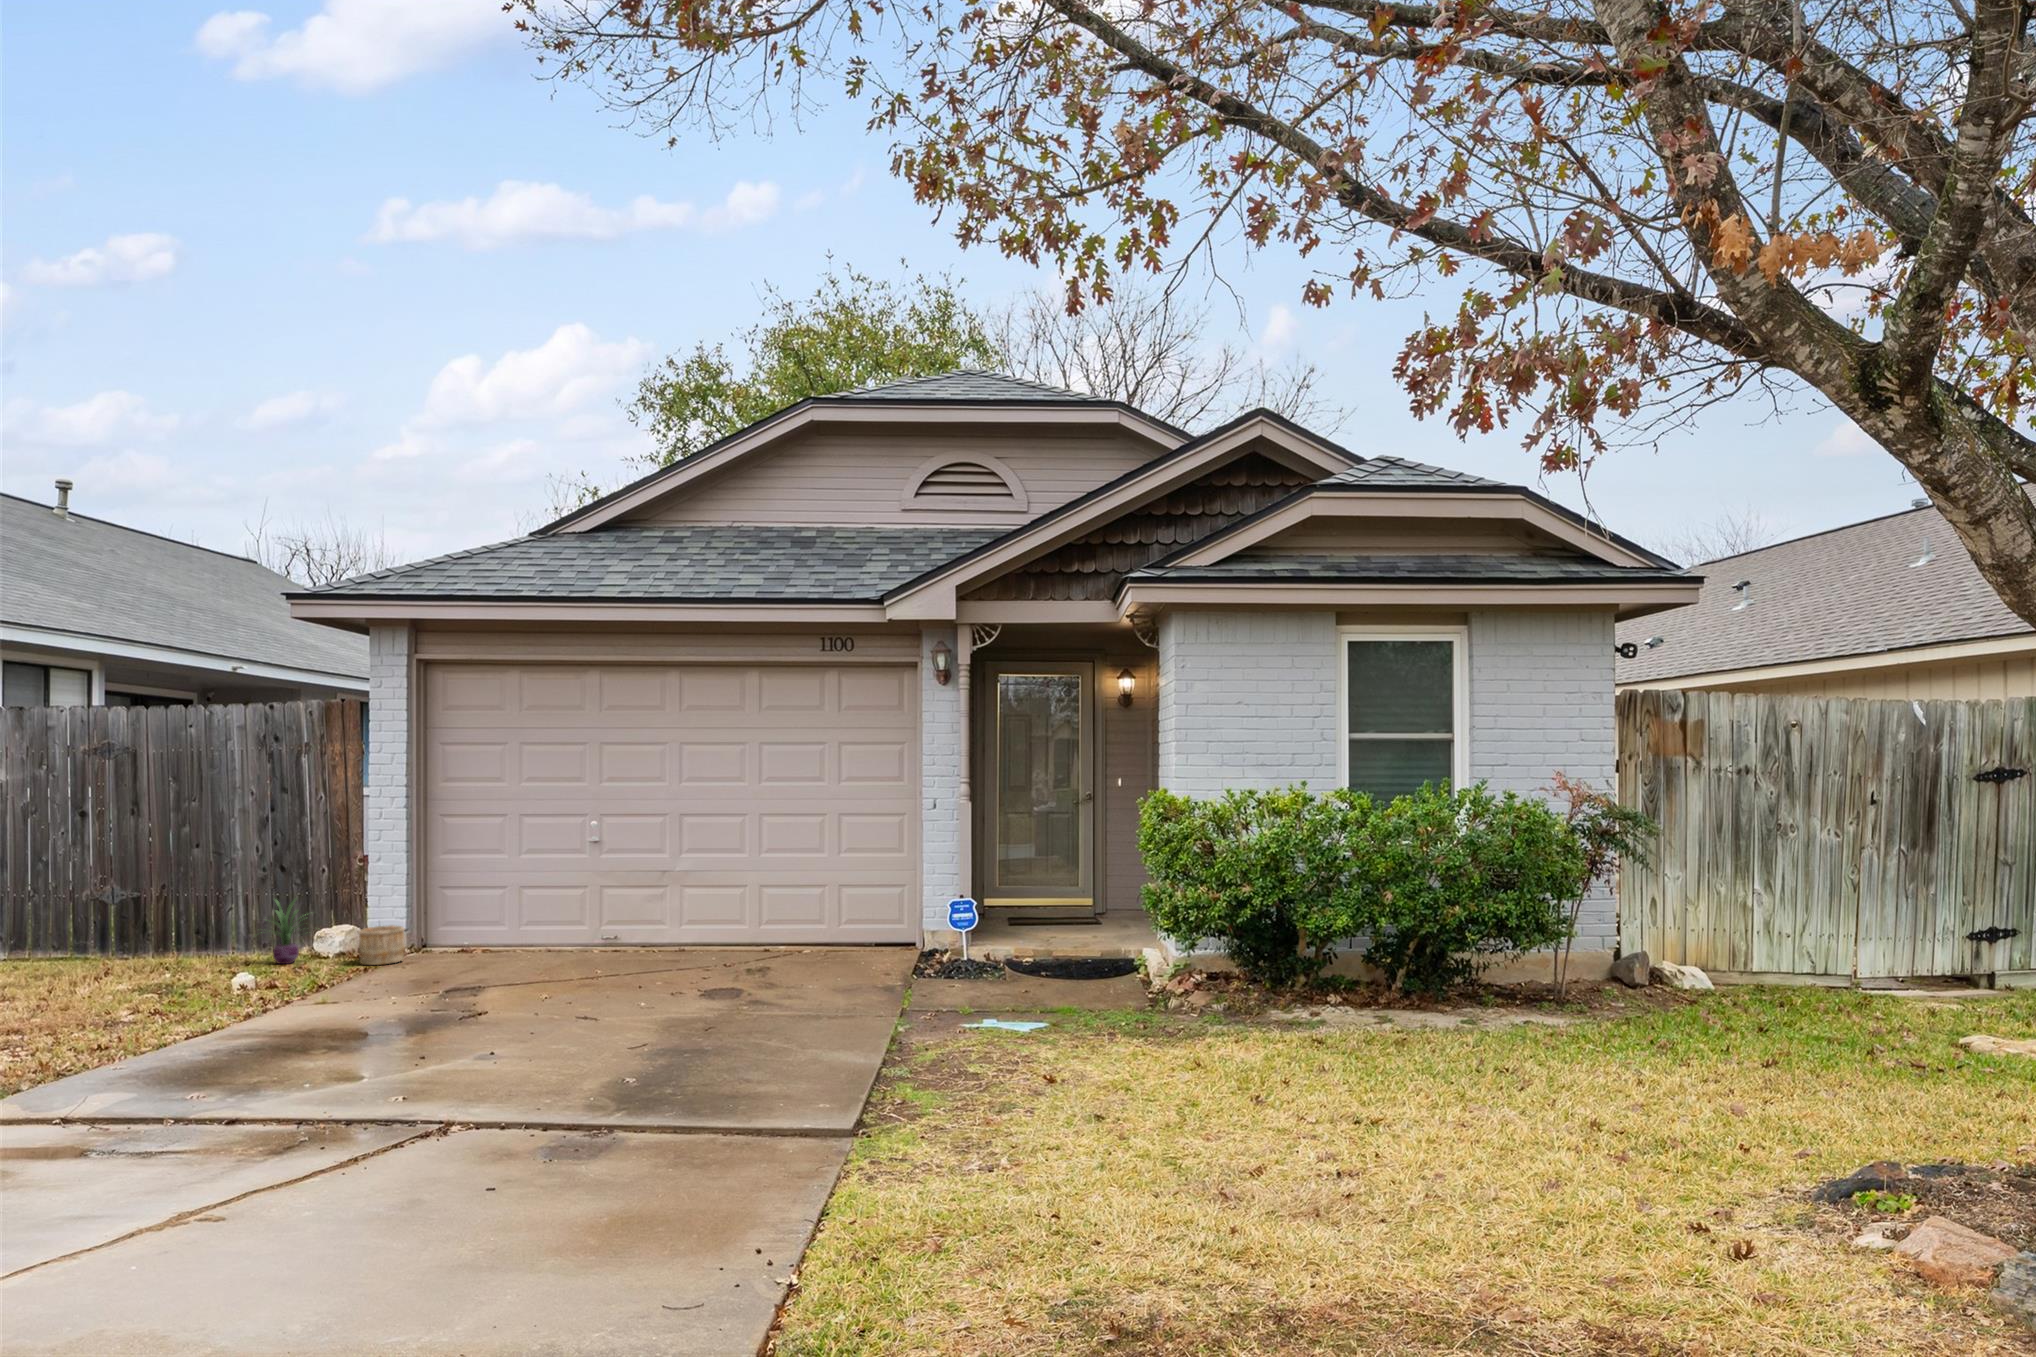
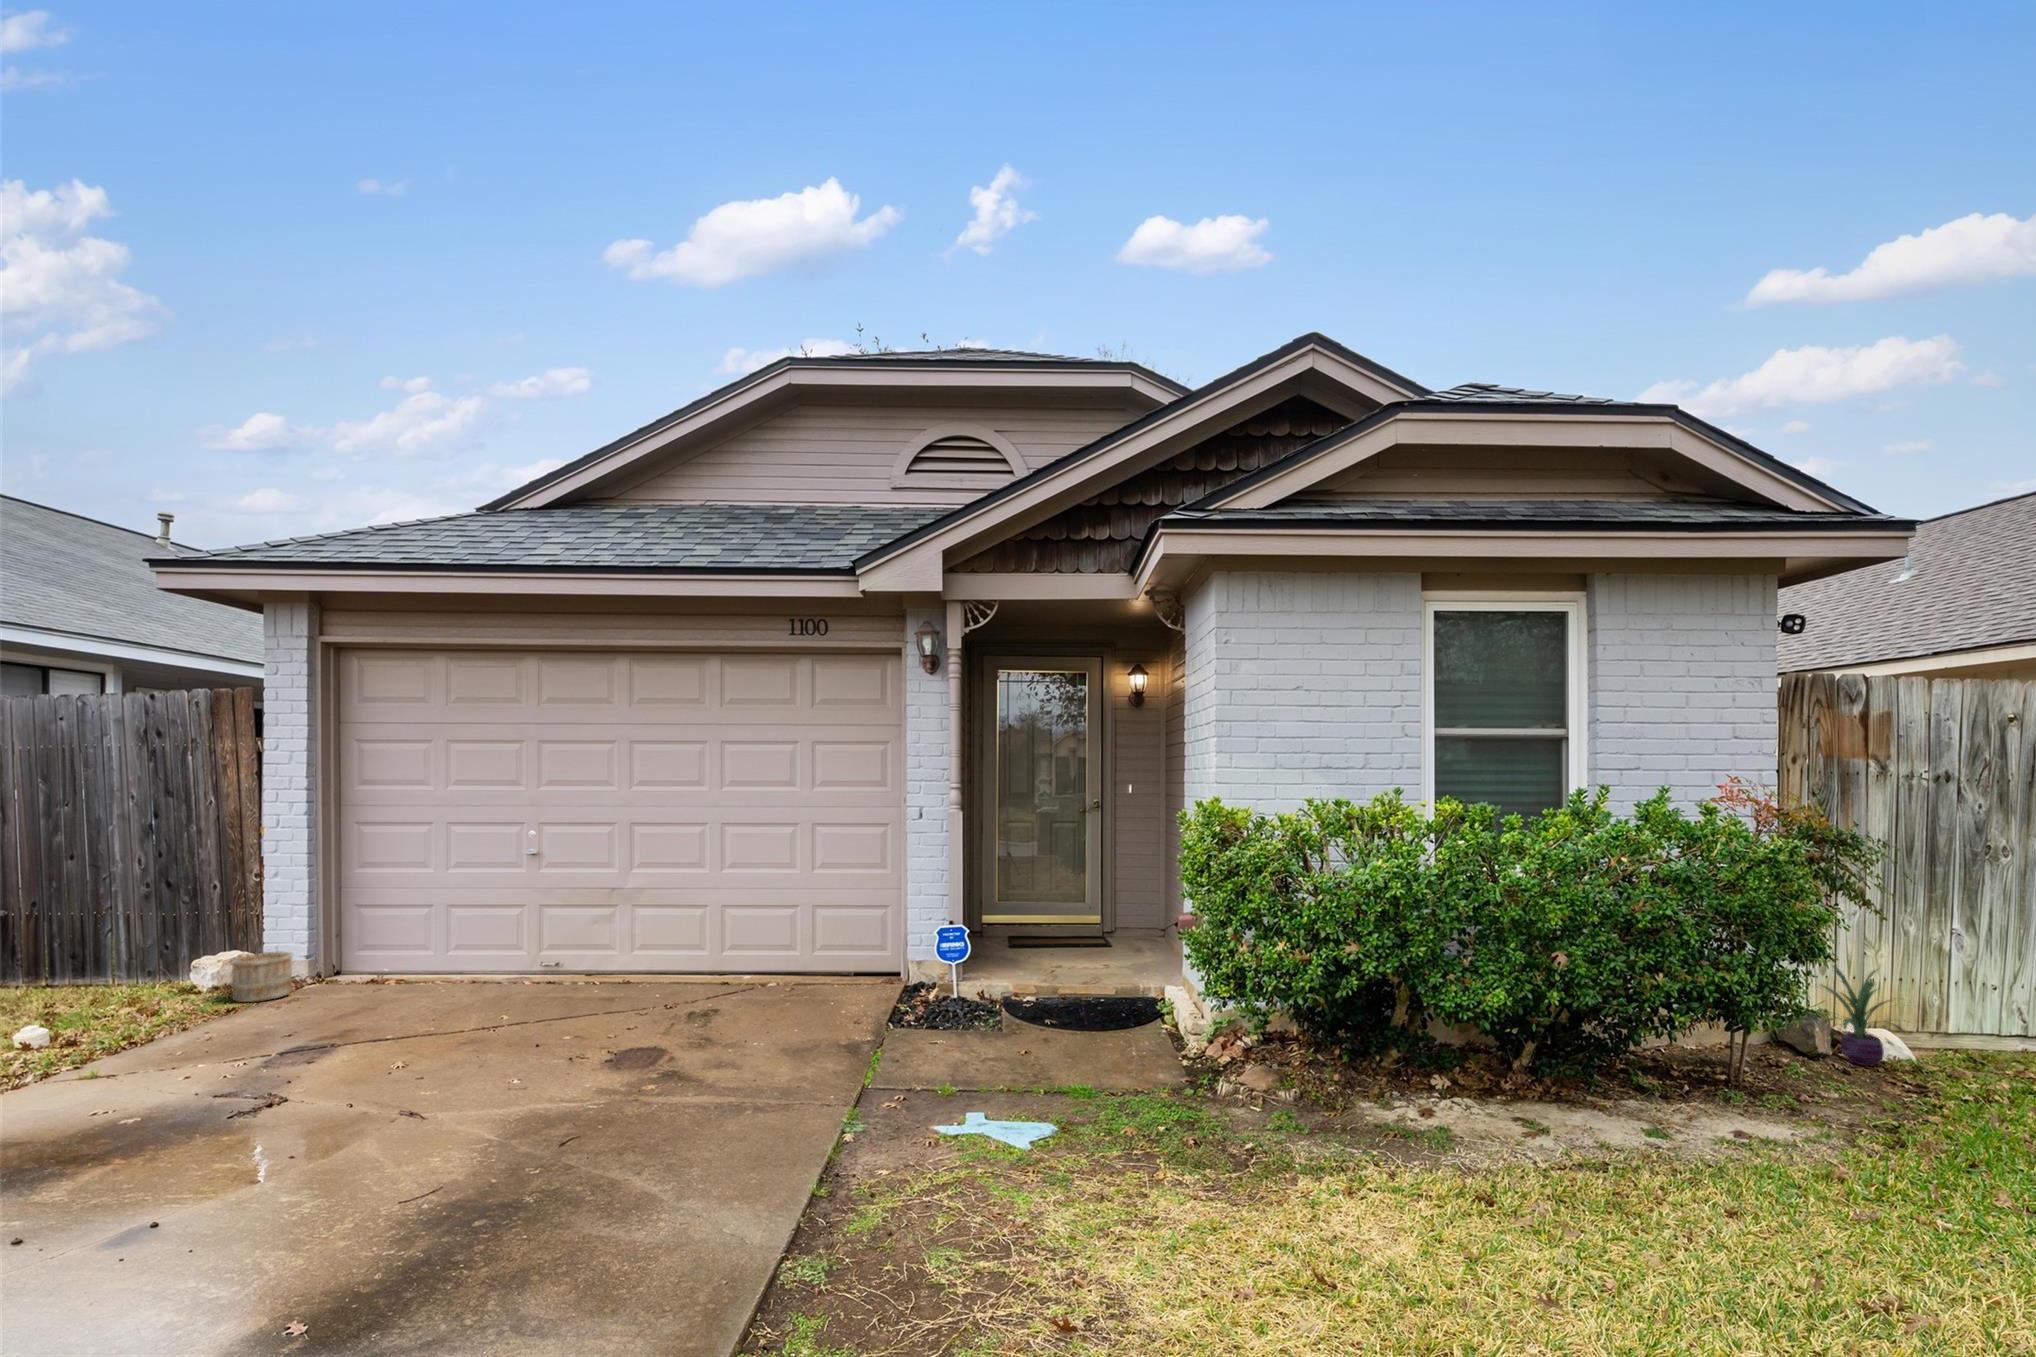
decorative plant: present [272,899,306,964] -> present [1817,966,1903,1066]

